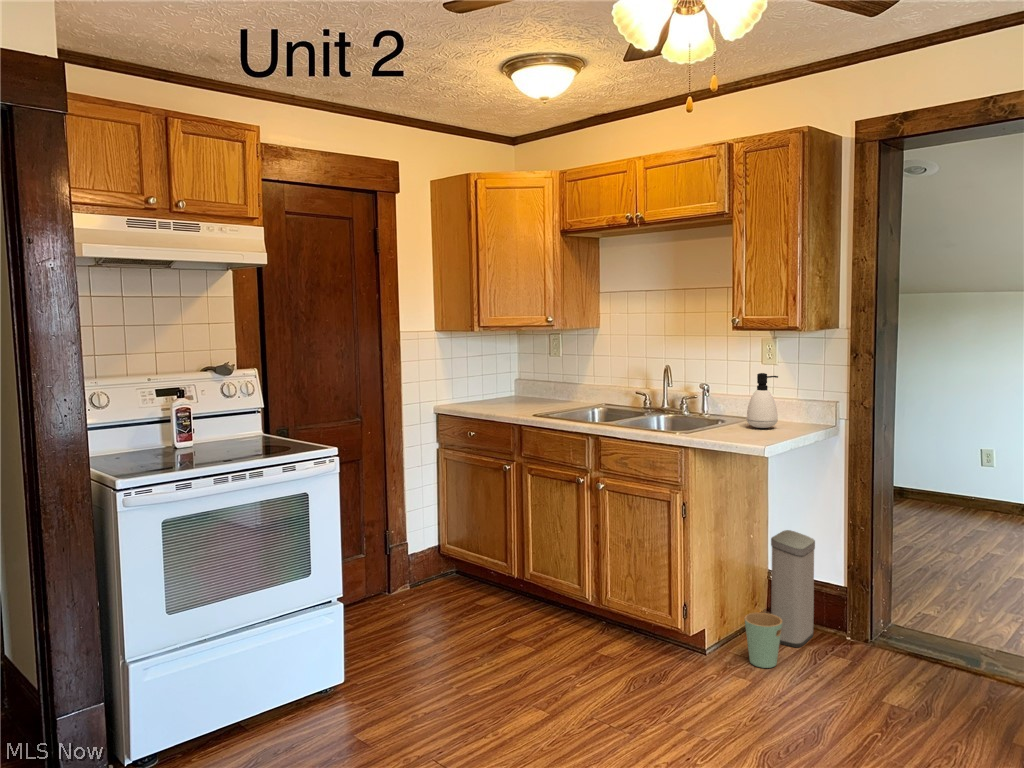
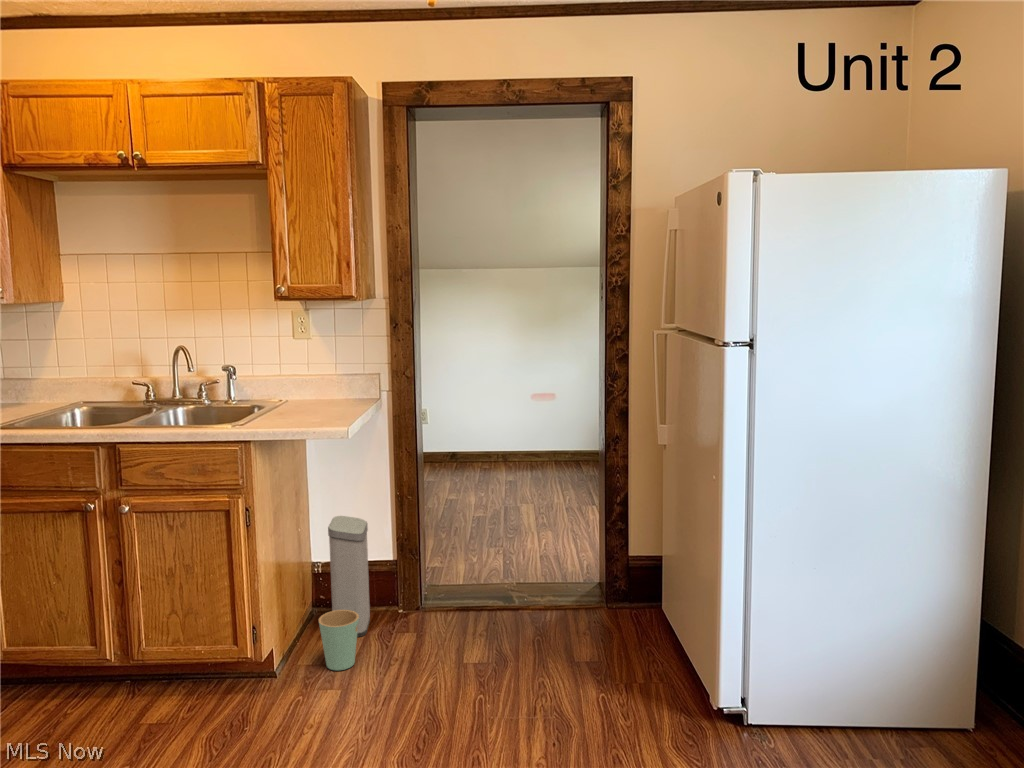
soap dispenser: present [747,373,778,428] -> none [294,350,328,411]

